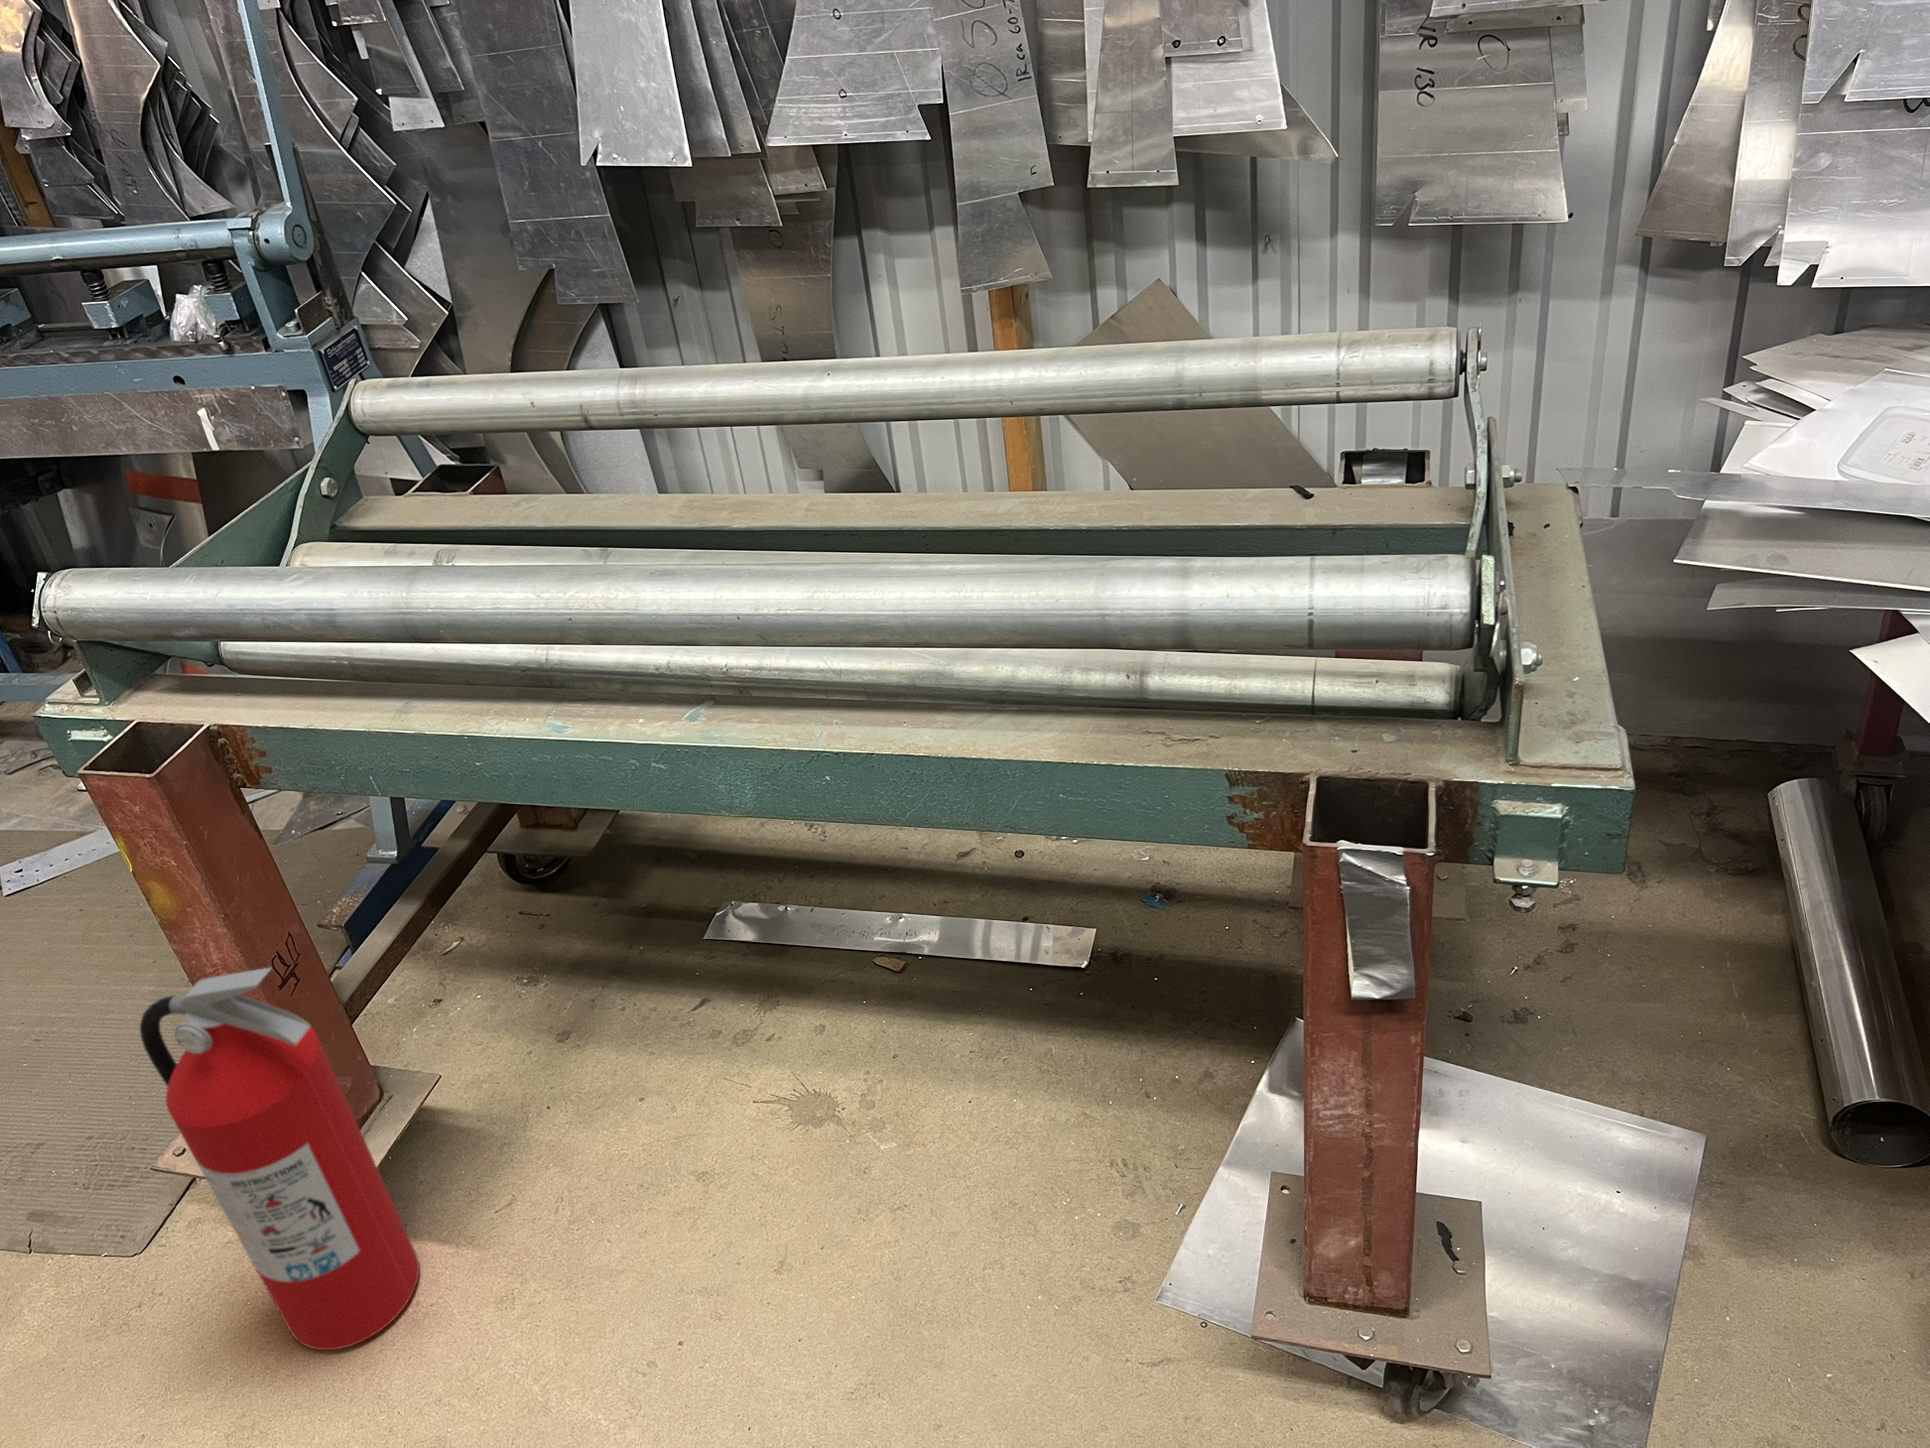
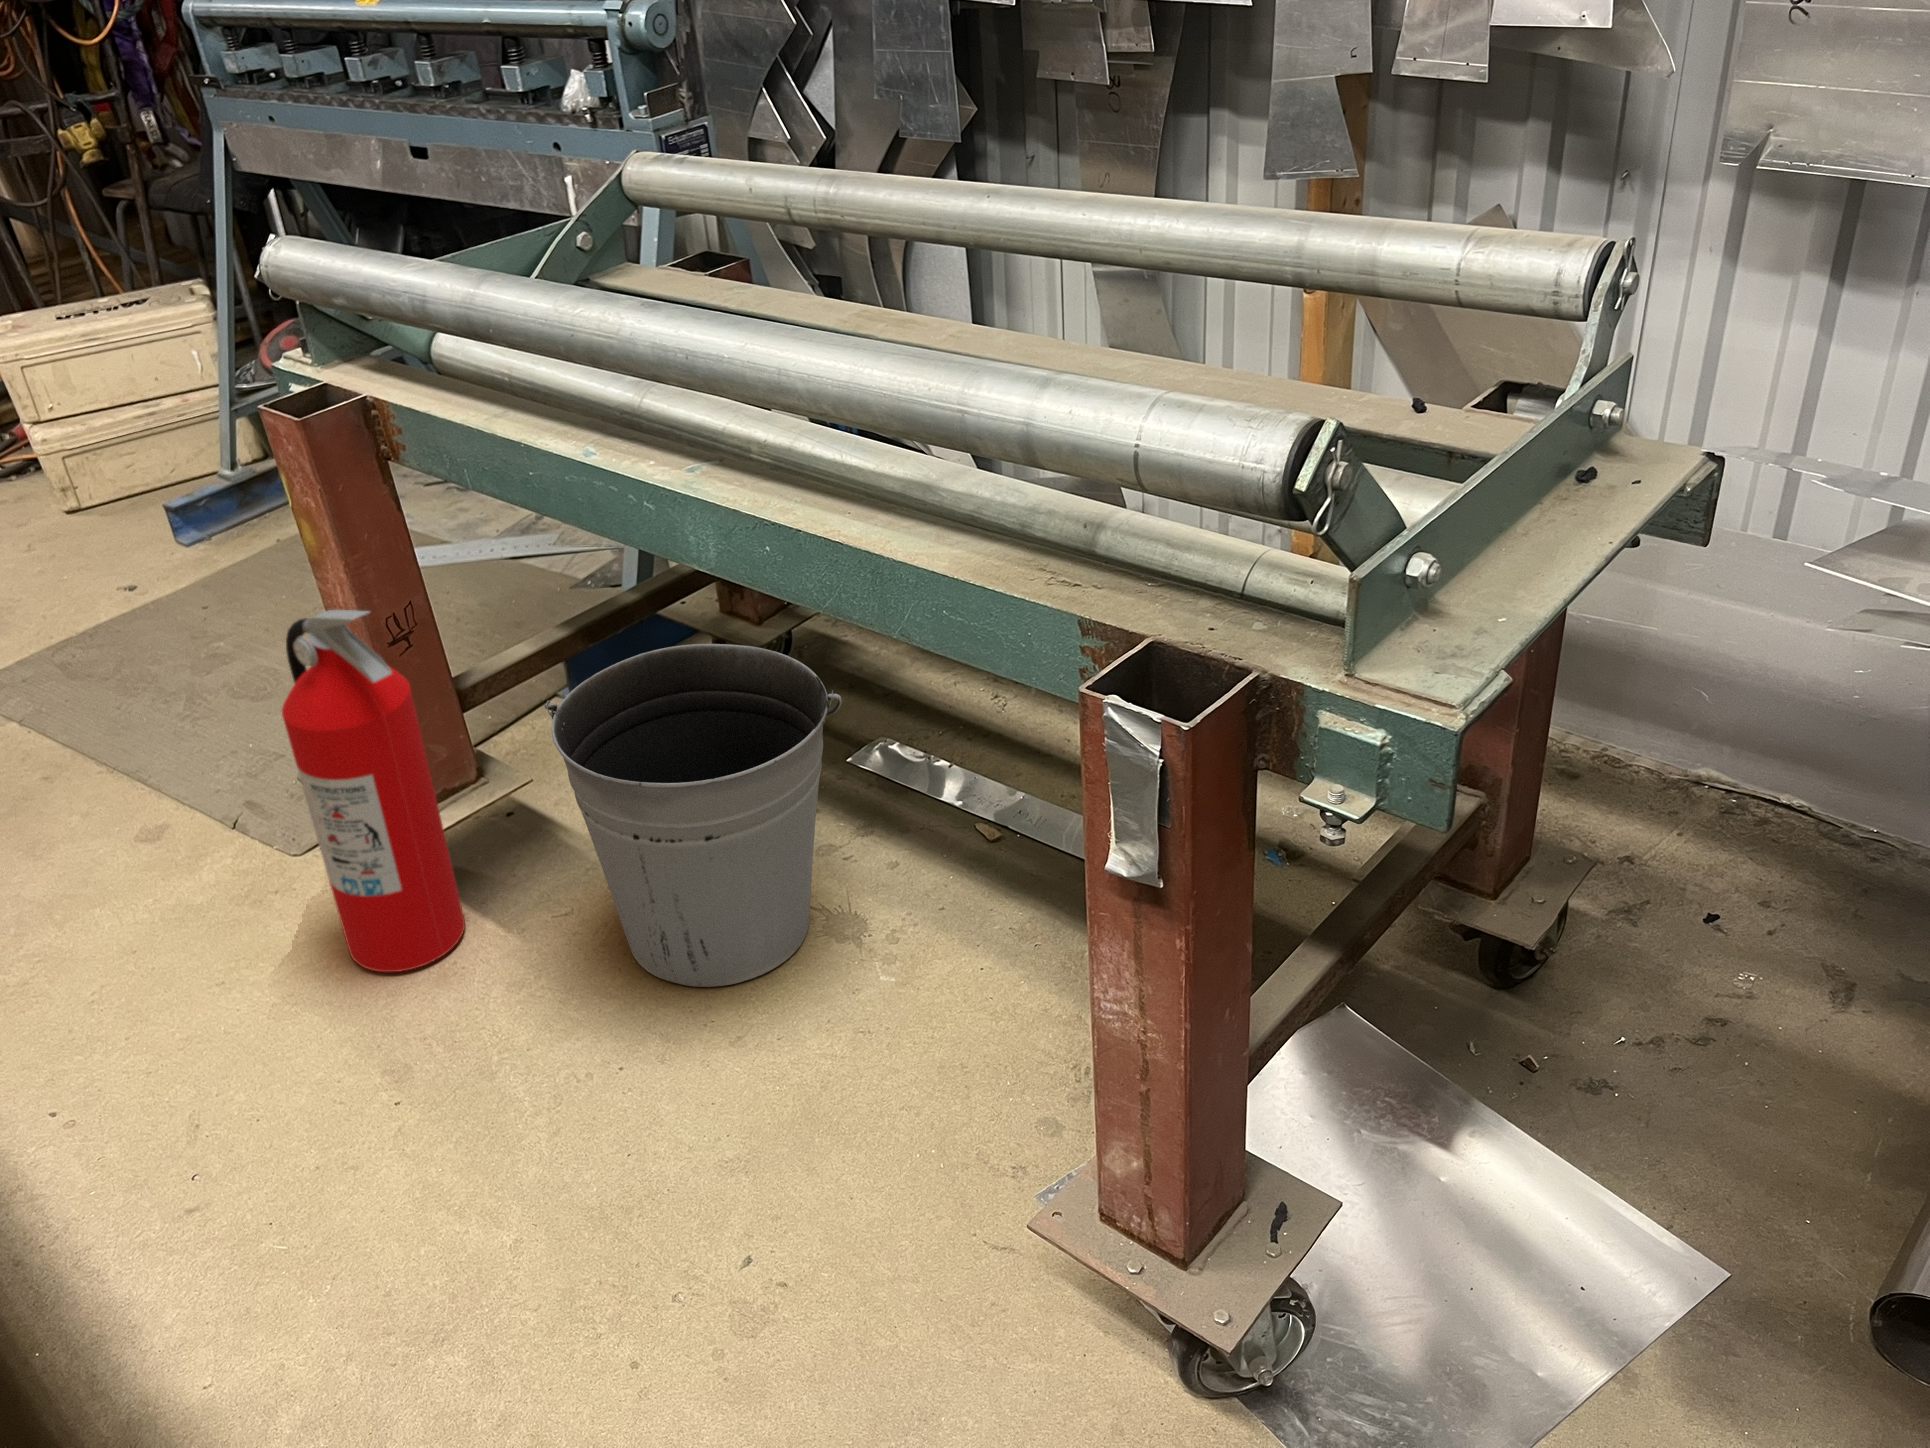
bucket: none [477,854,784,1224] -> present [544,644,842,987]

